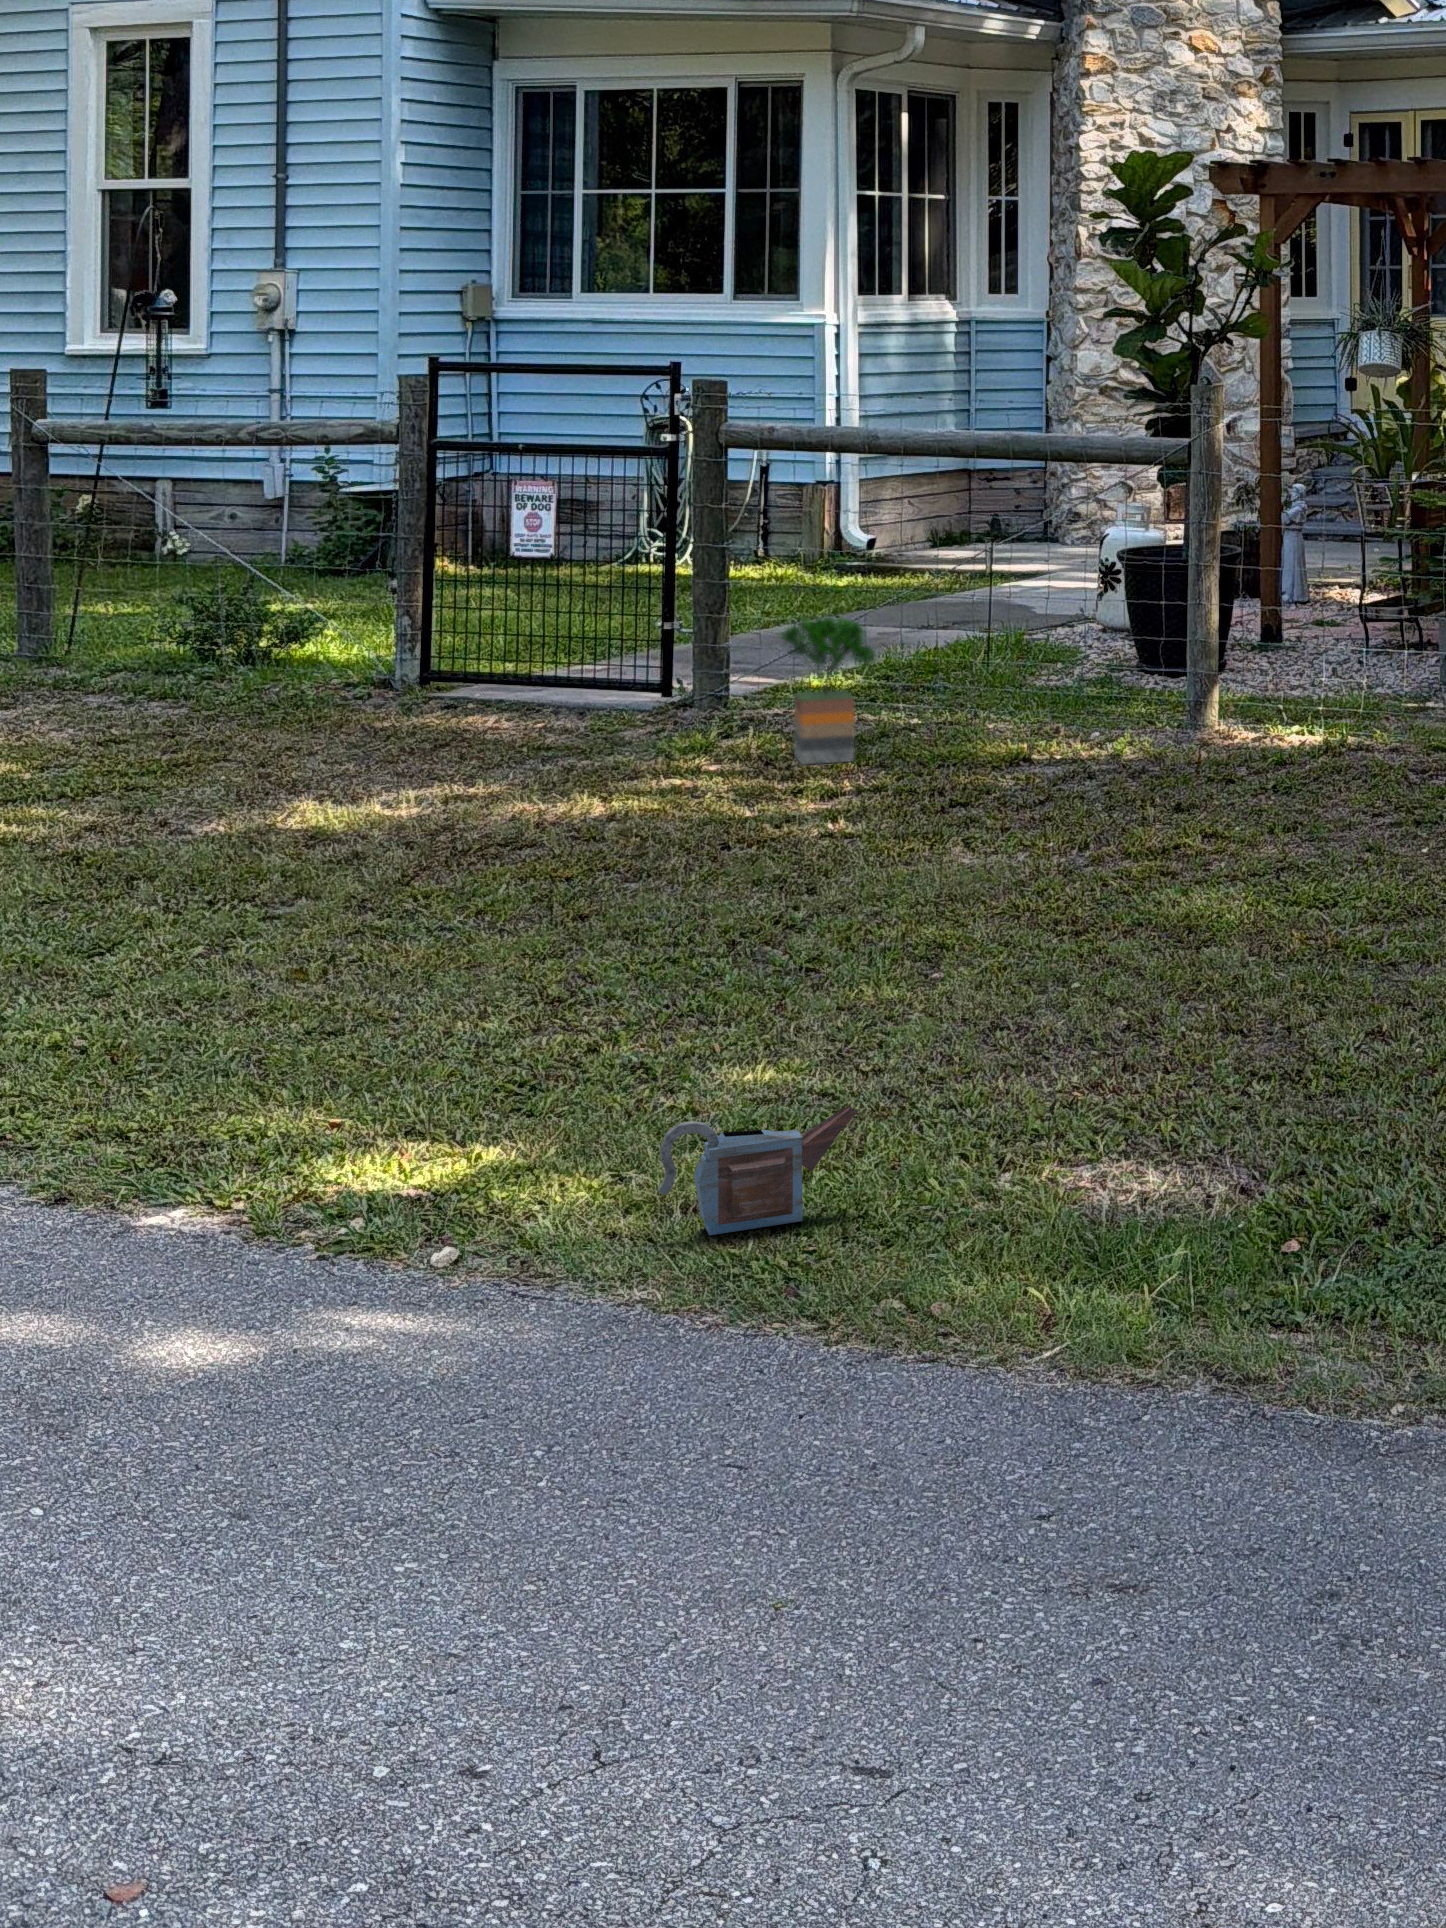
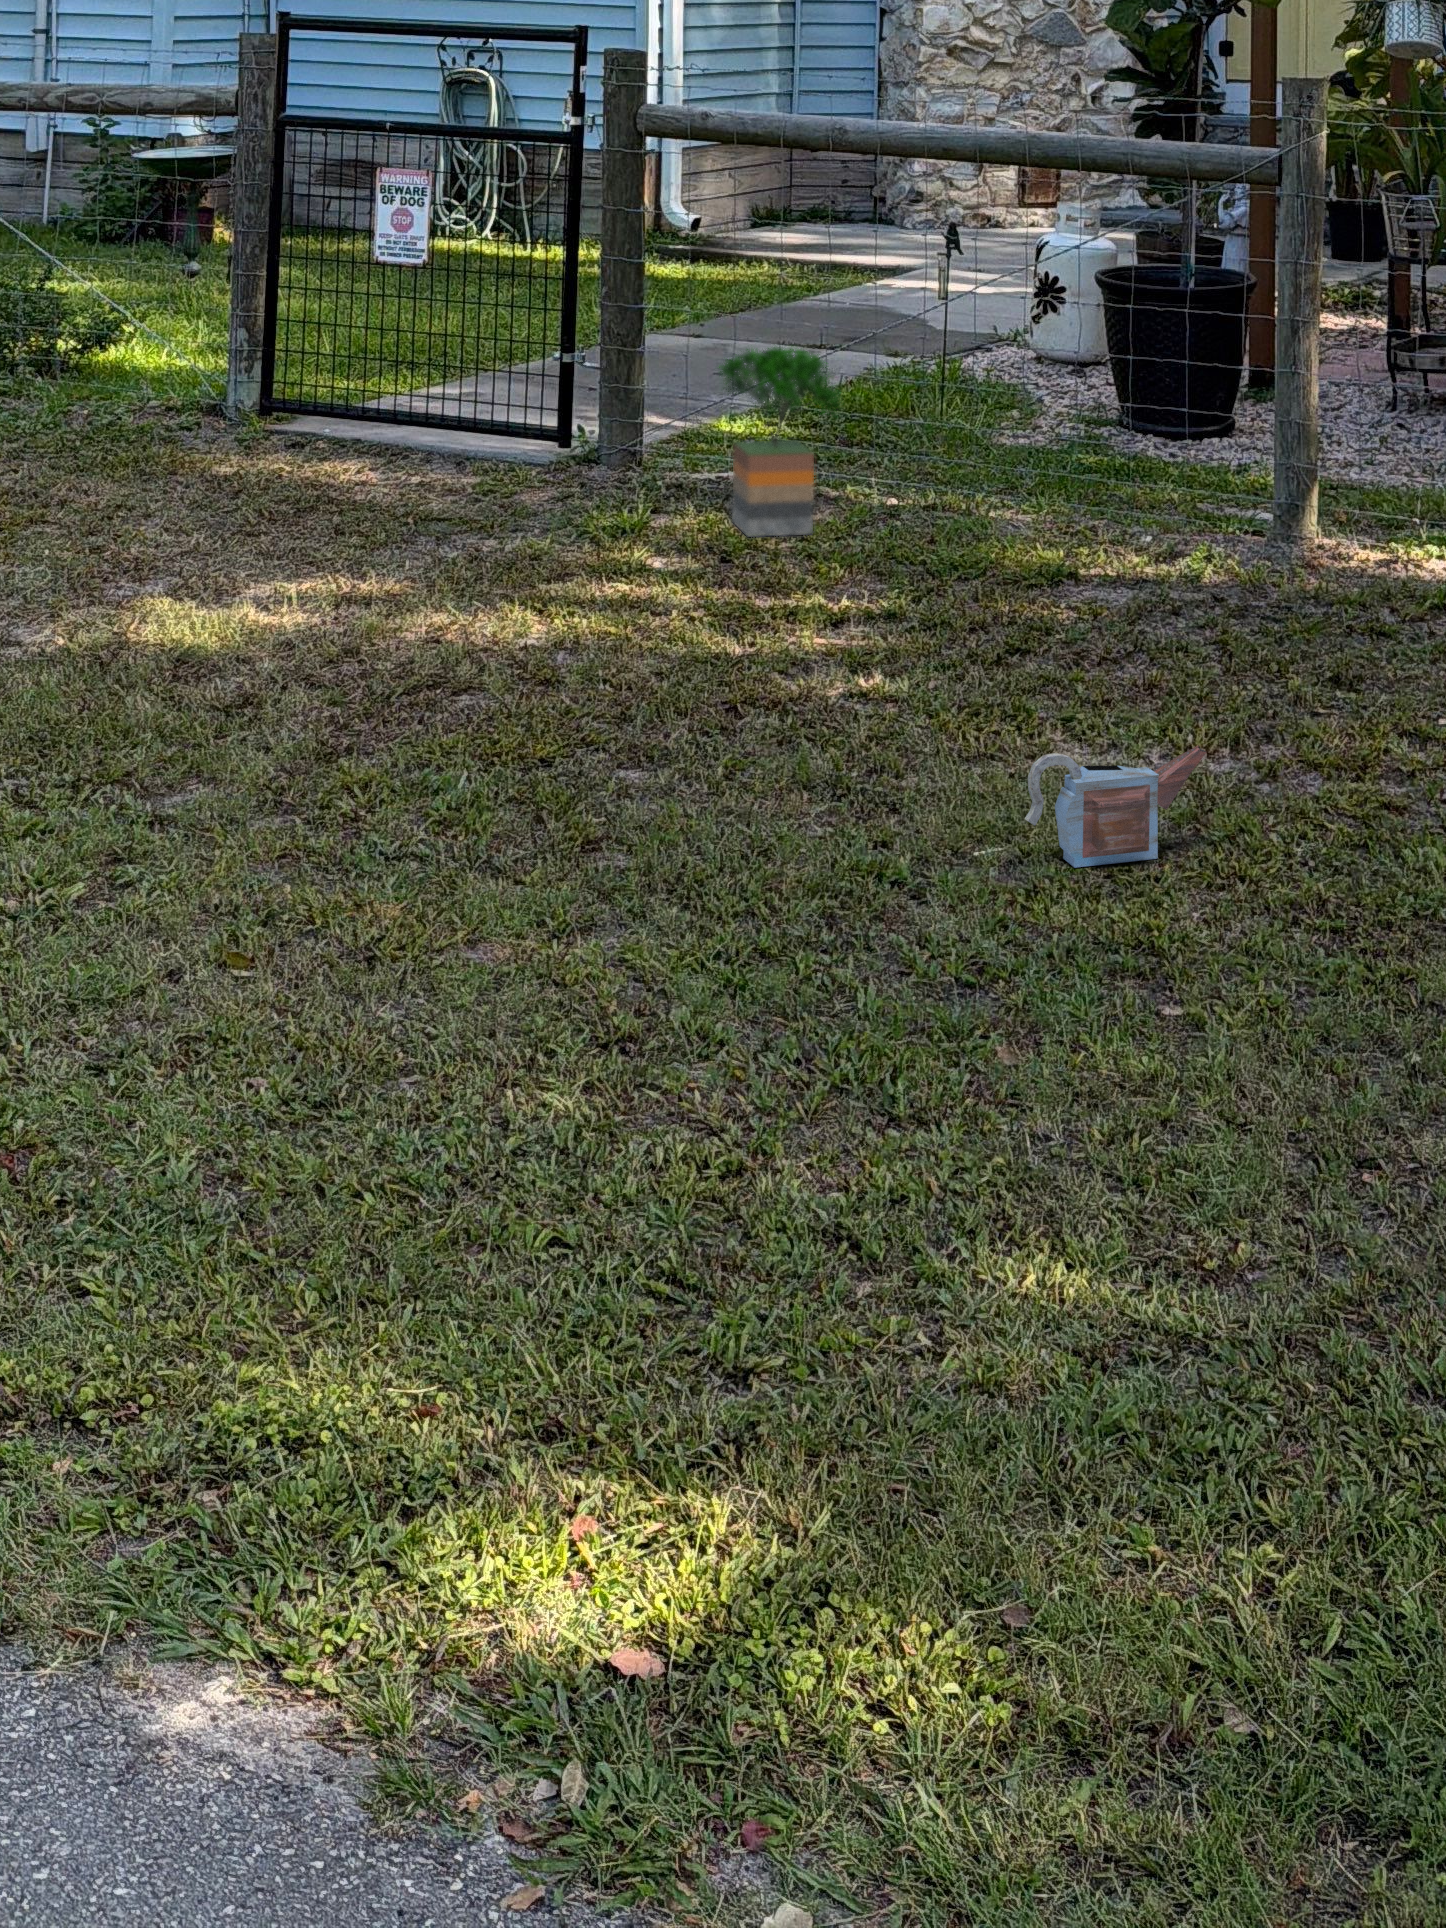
watering can: present [658,1105,858,1235] -> present [1025,746,1206,868]

